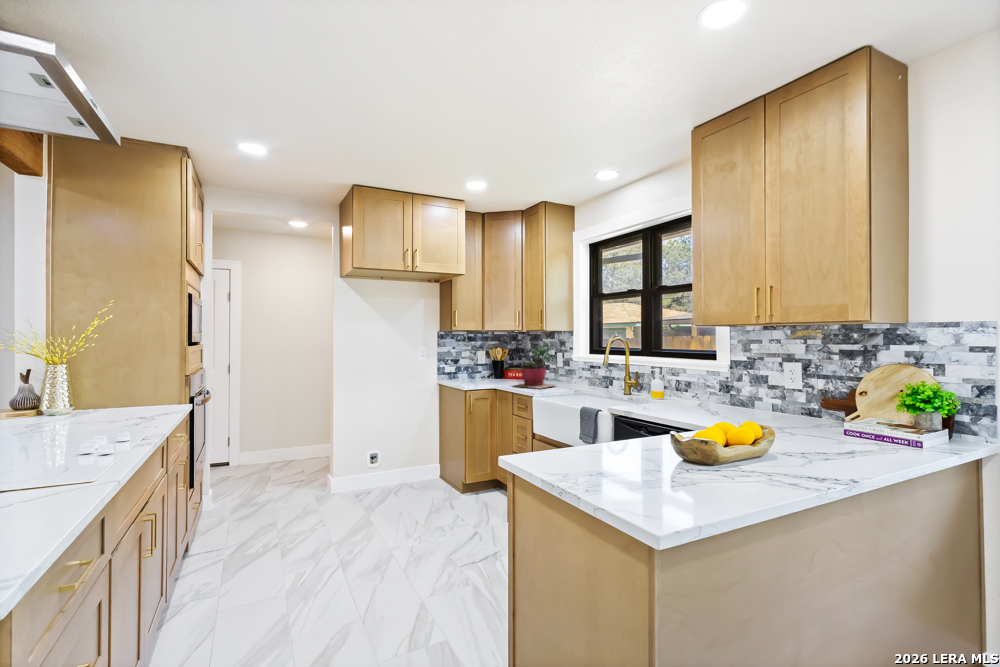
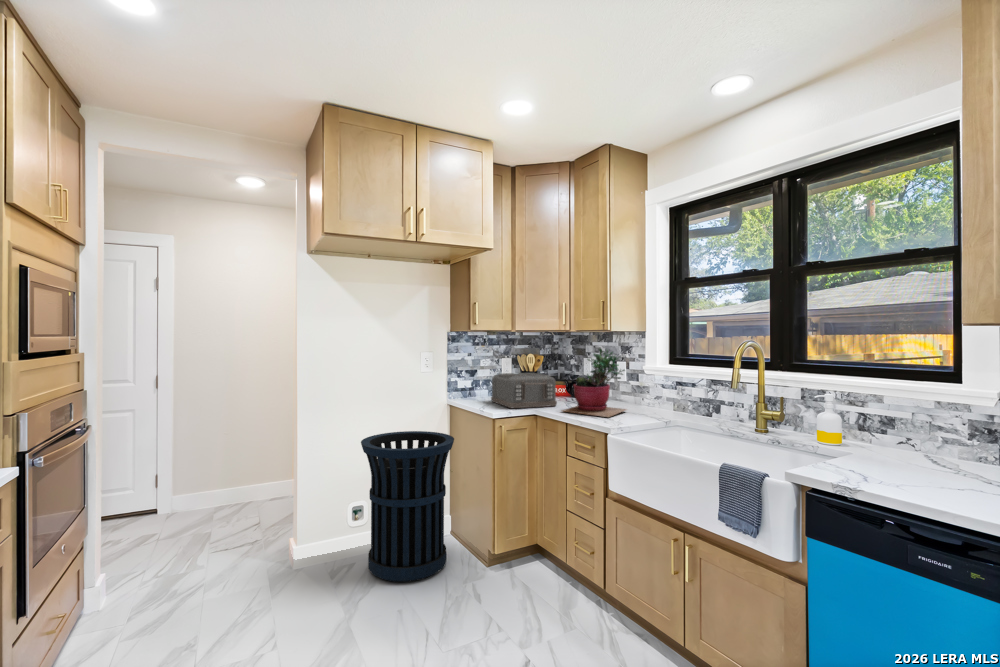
toaster: none [468,361,512,385] -> present [491,373,557,408]
trash can: none [375,402,439,499] -> present [361,431,454,582]

